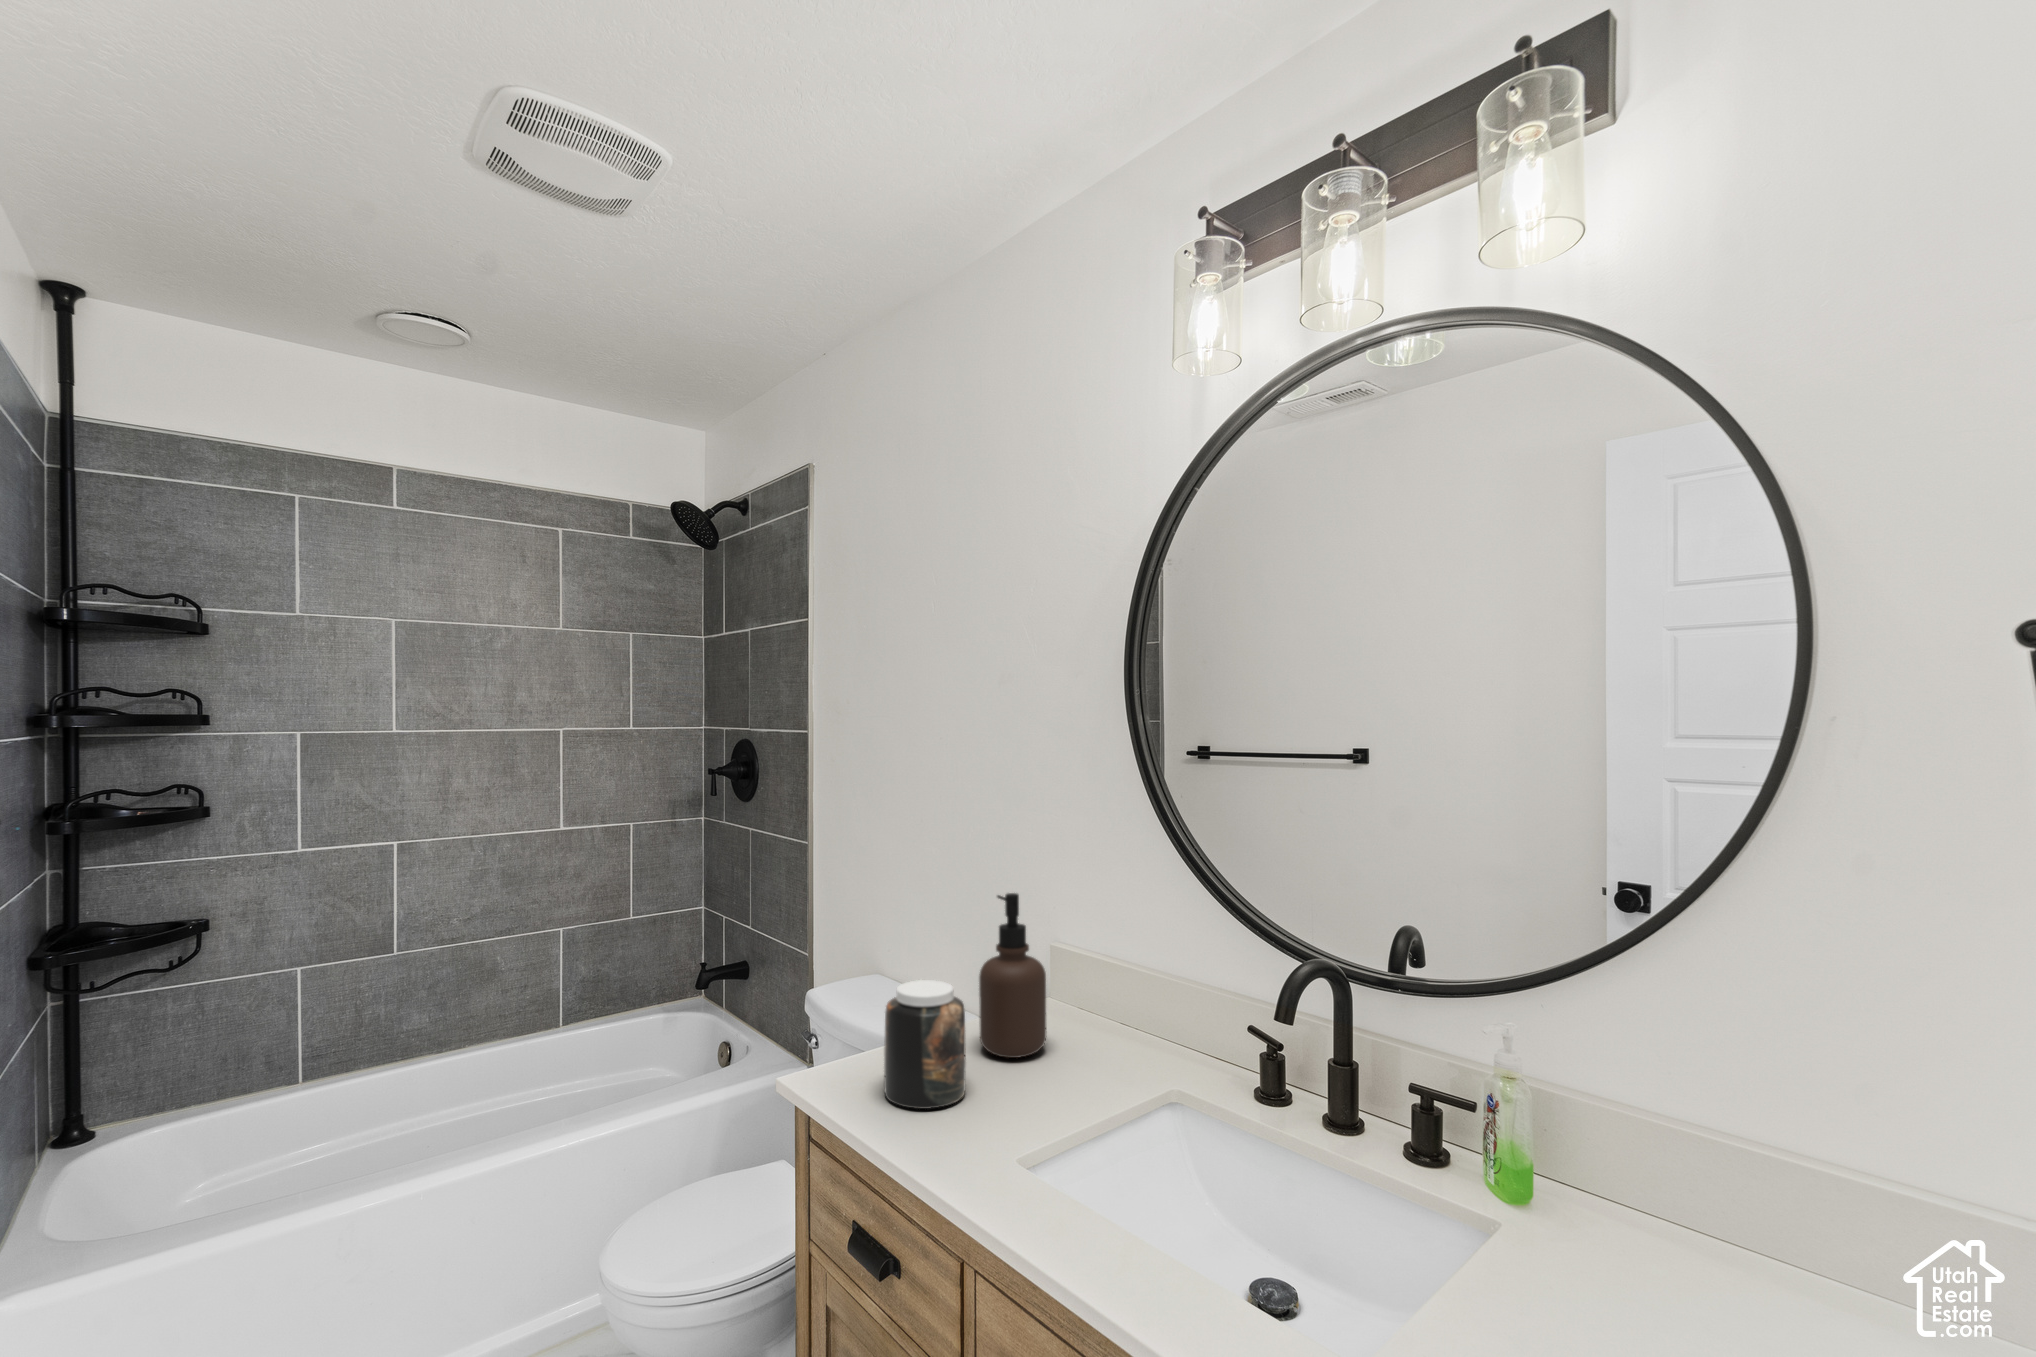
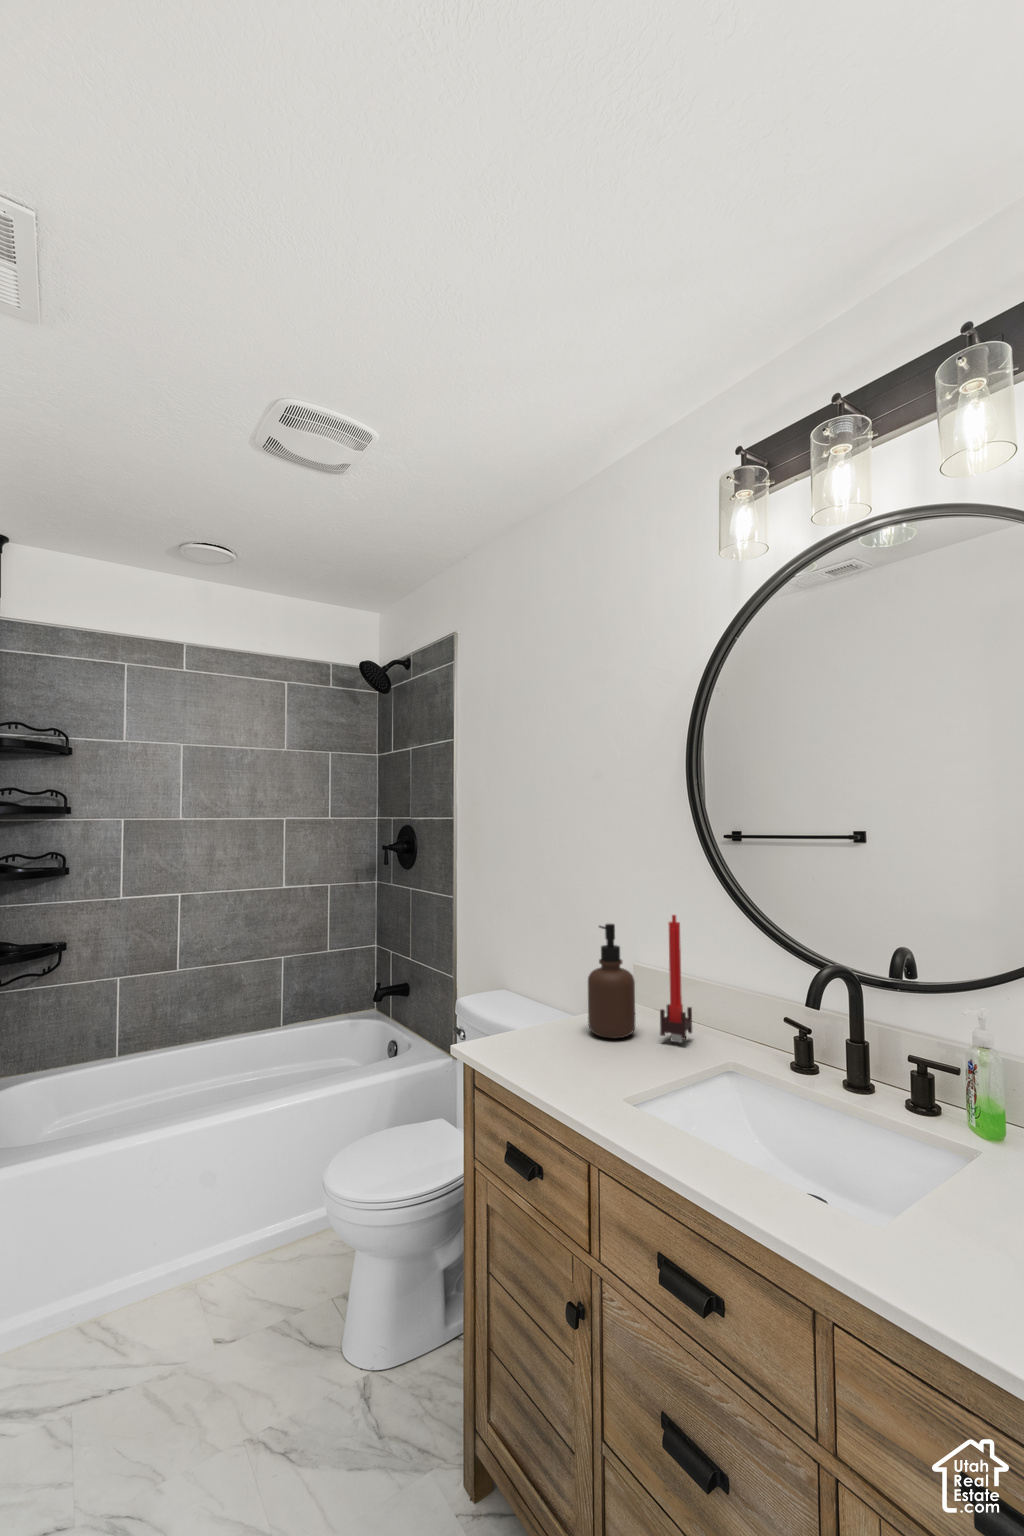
candle: none [1080,881,1125,1062] -> present [660,915,692,1043]
jar: present [884,980,966,1109] -> none [526,980,582,1066]

